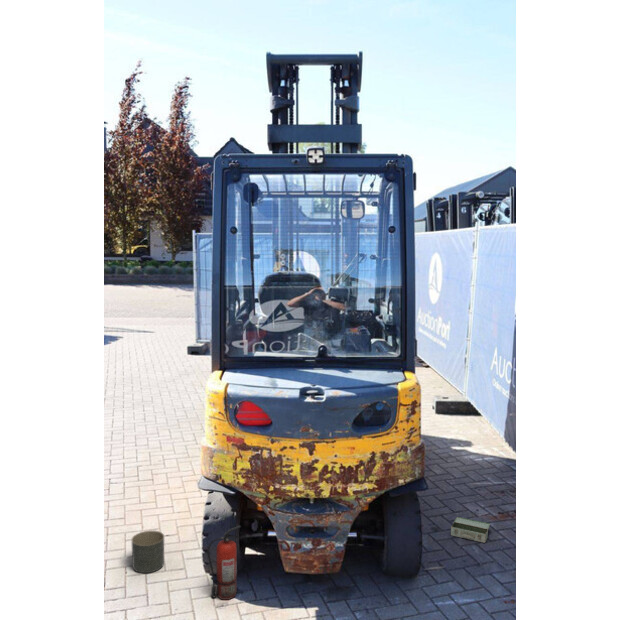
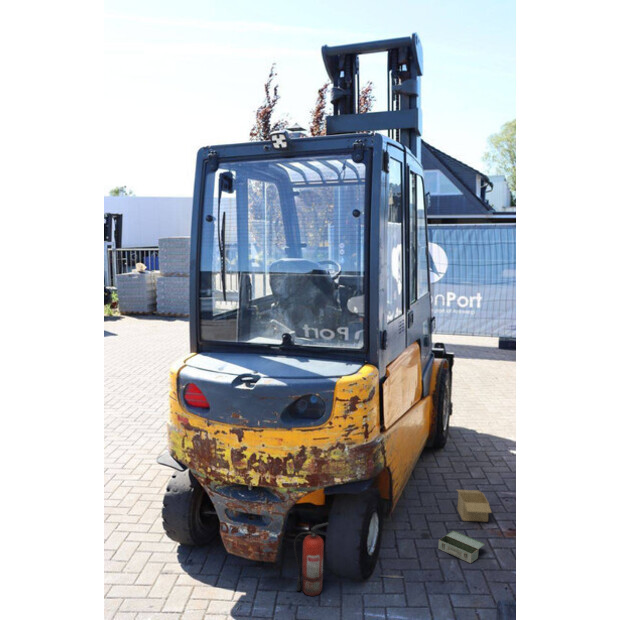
cardboard box: none [438,478,481,507] -> present [457,490,491,522]
fire extinguisher: present [208,526,240,600] -> present [294,523,328,596]
planter: present [132,531,164,573] -> none [118,495,148,533]

